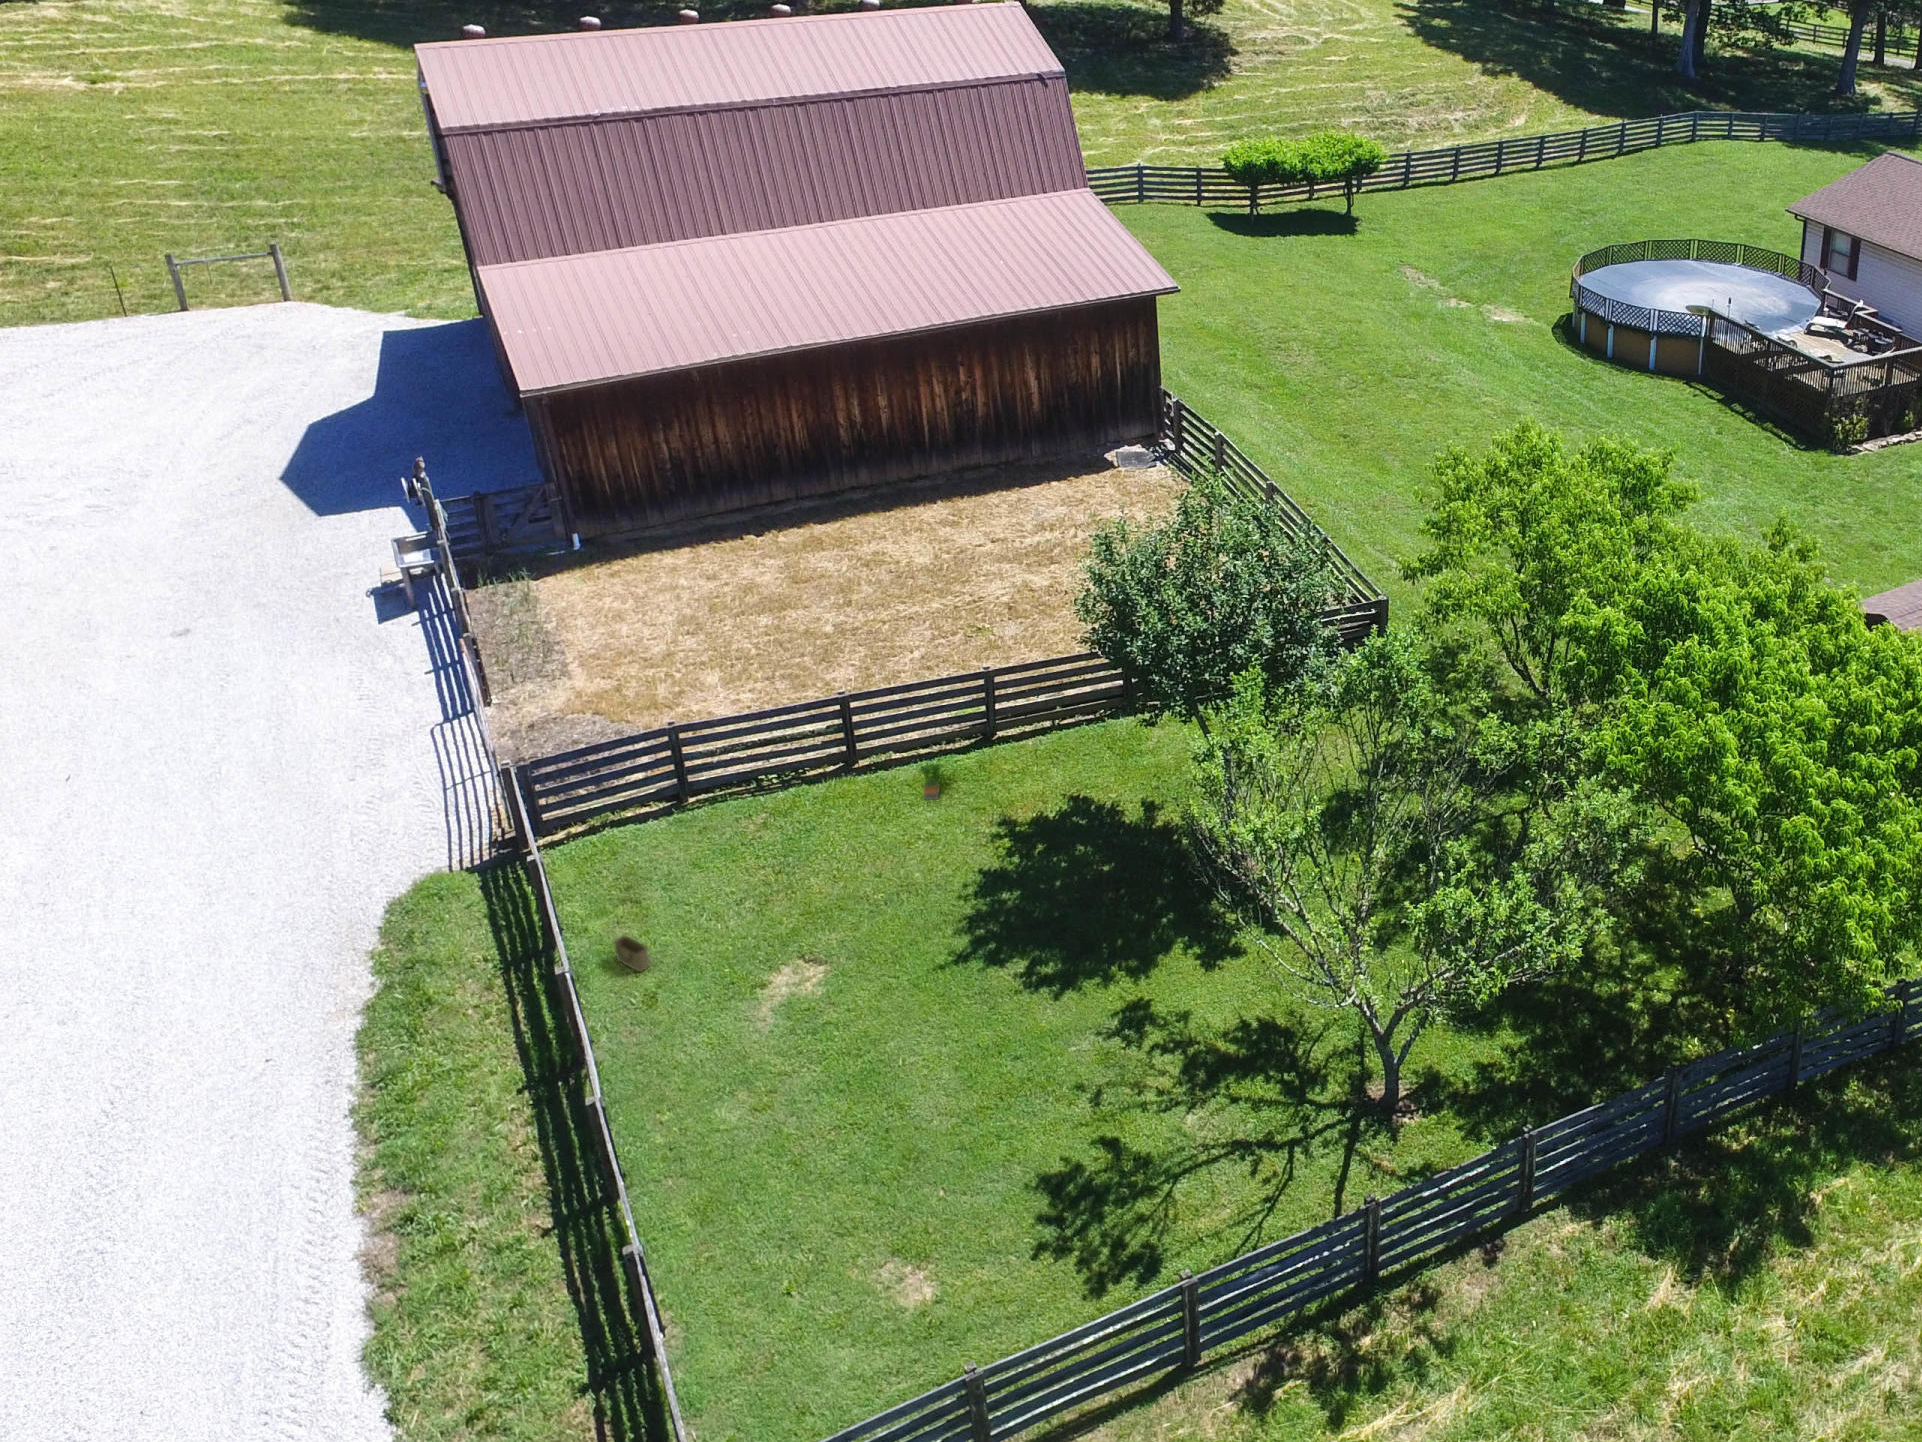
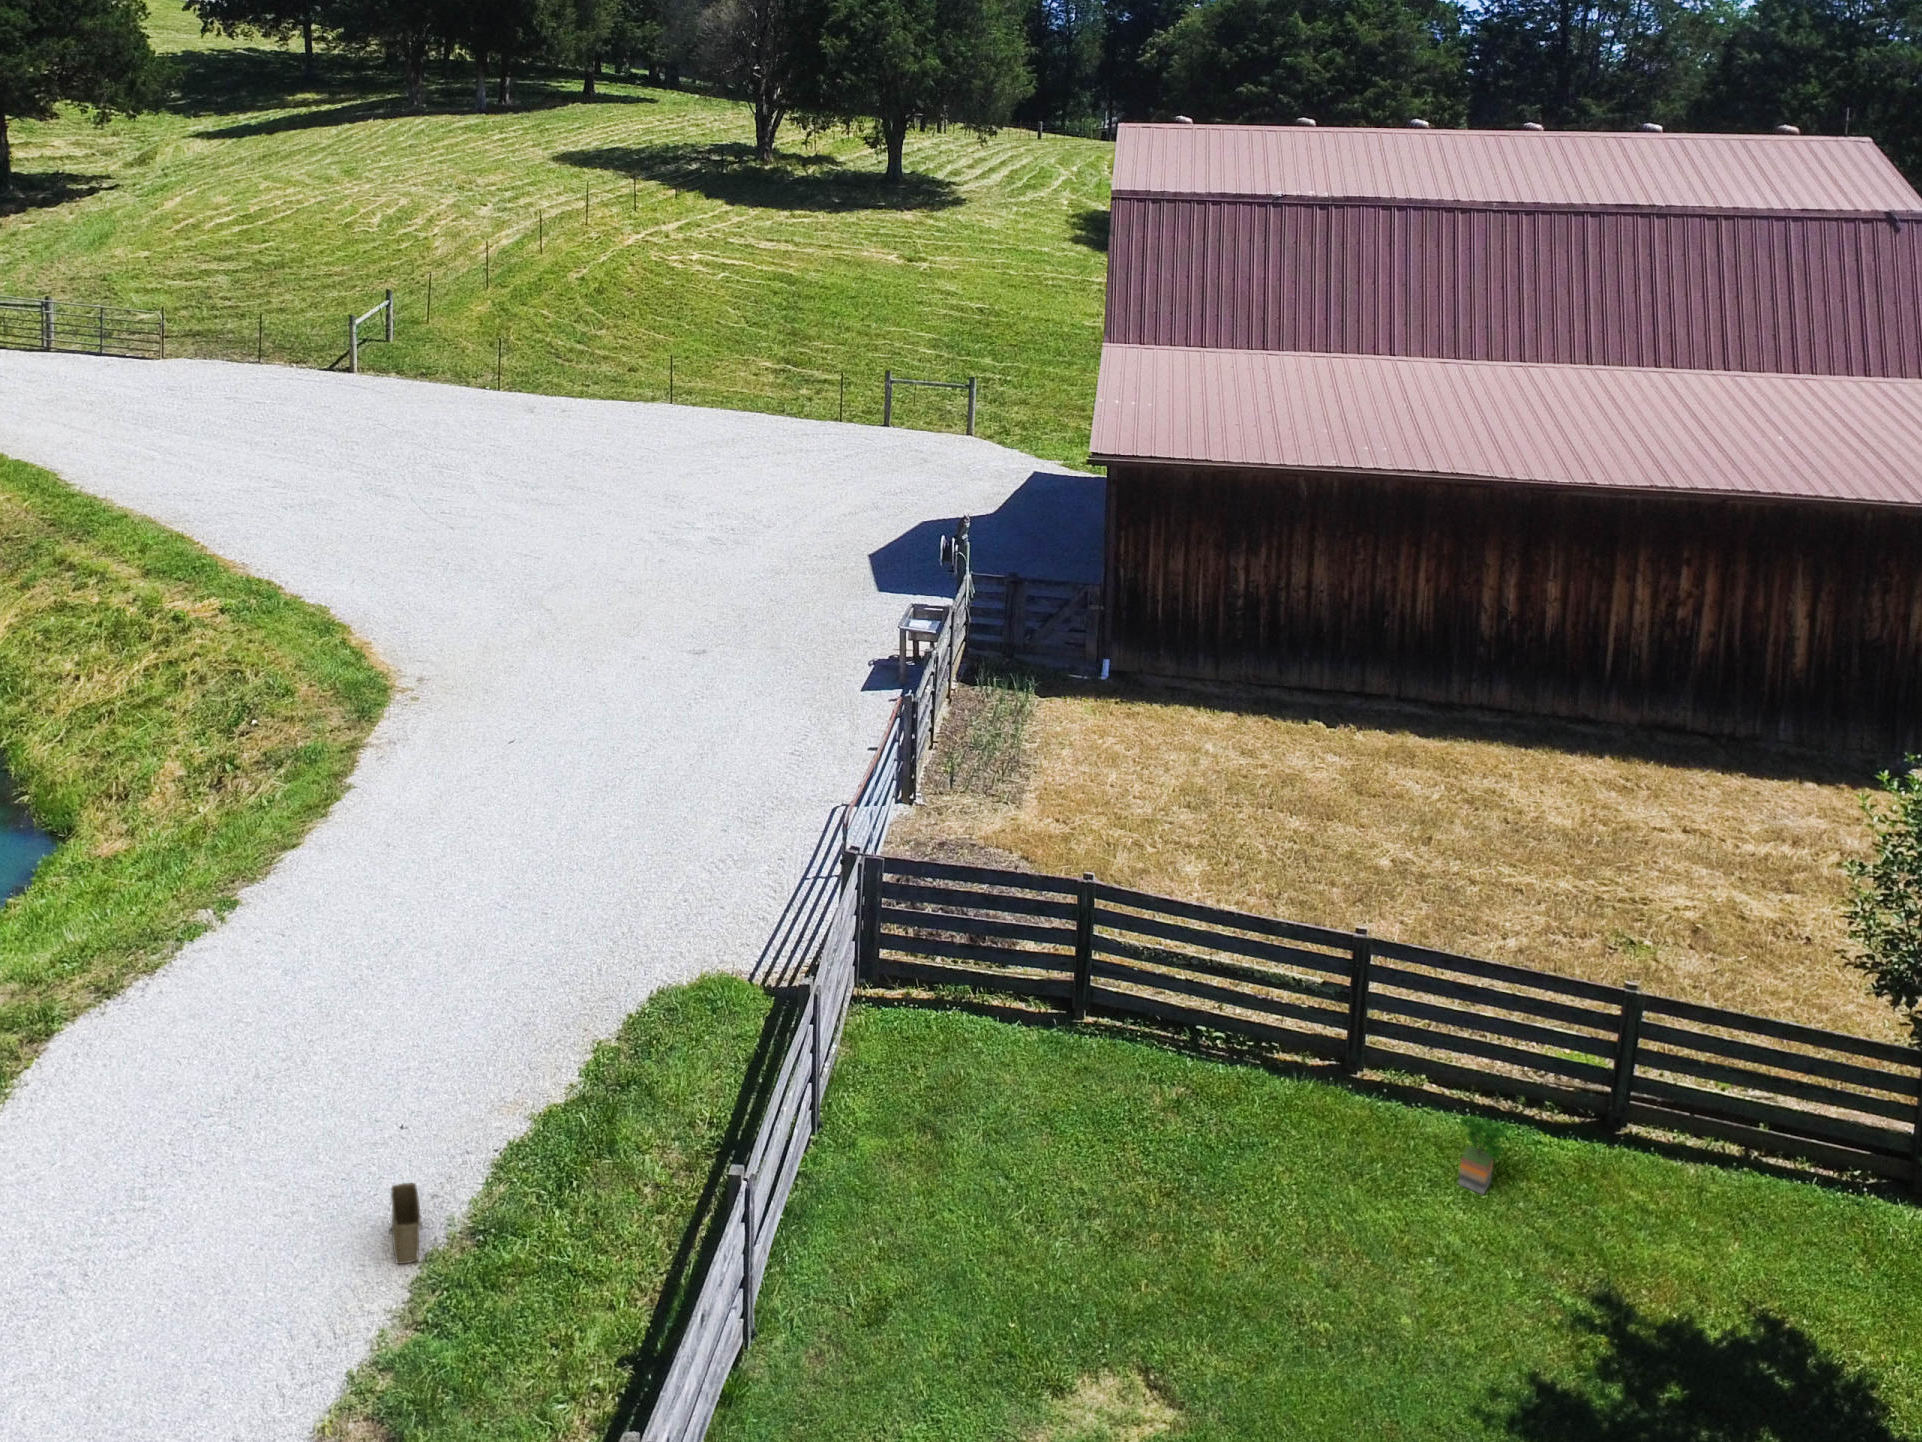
basket: present [614,936,650,972] -> present [390,1183,422,1264]

